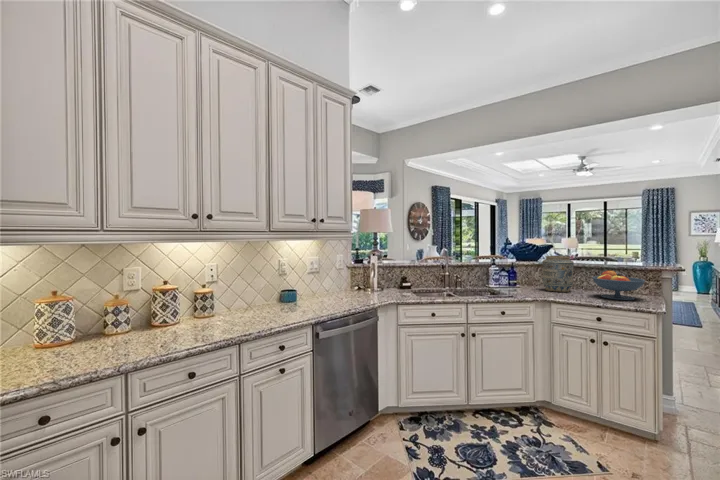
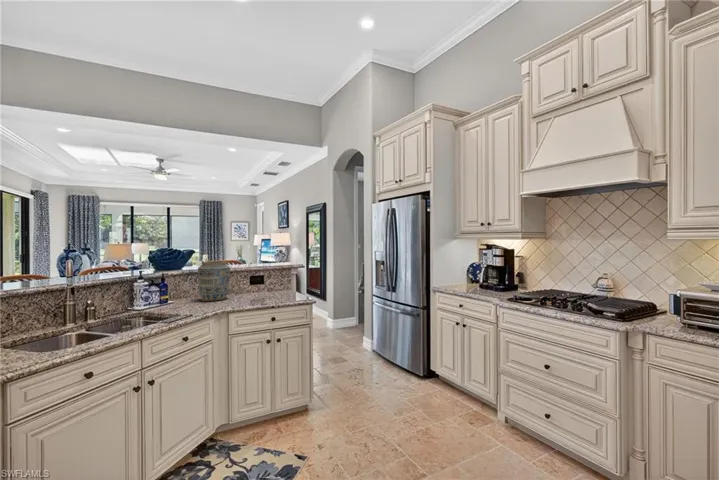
fruit bowl: present [592,271,645,300] -> none [251,272,291,298]

